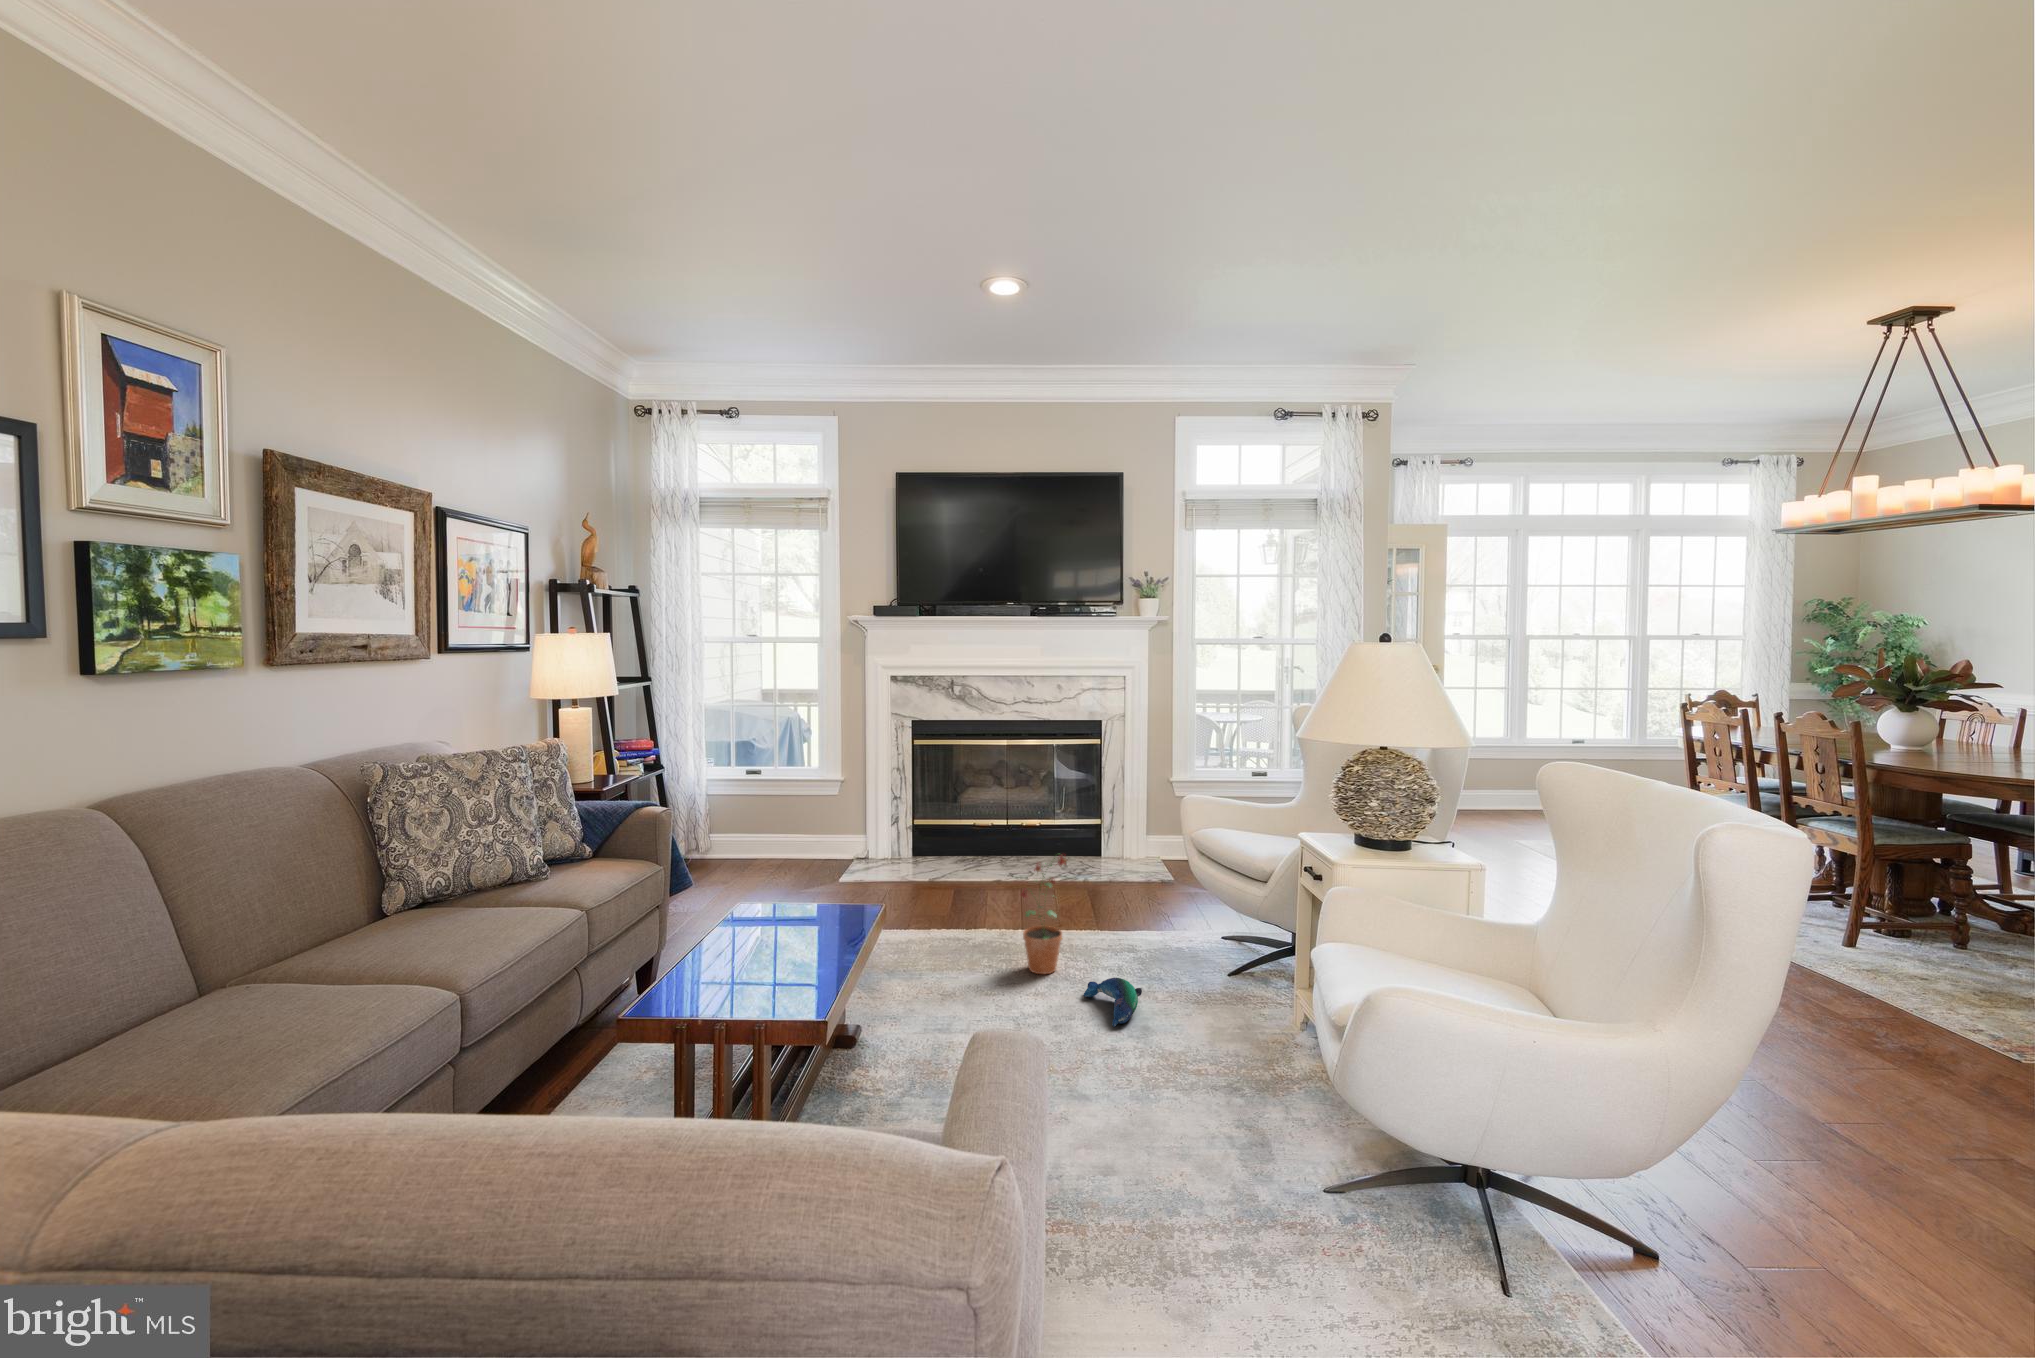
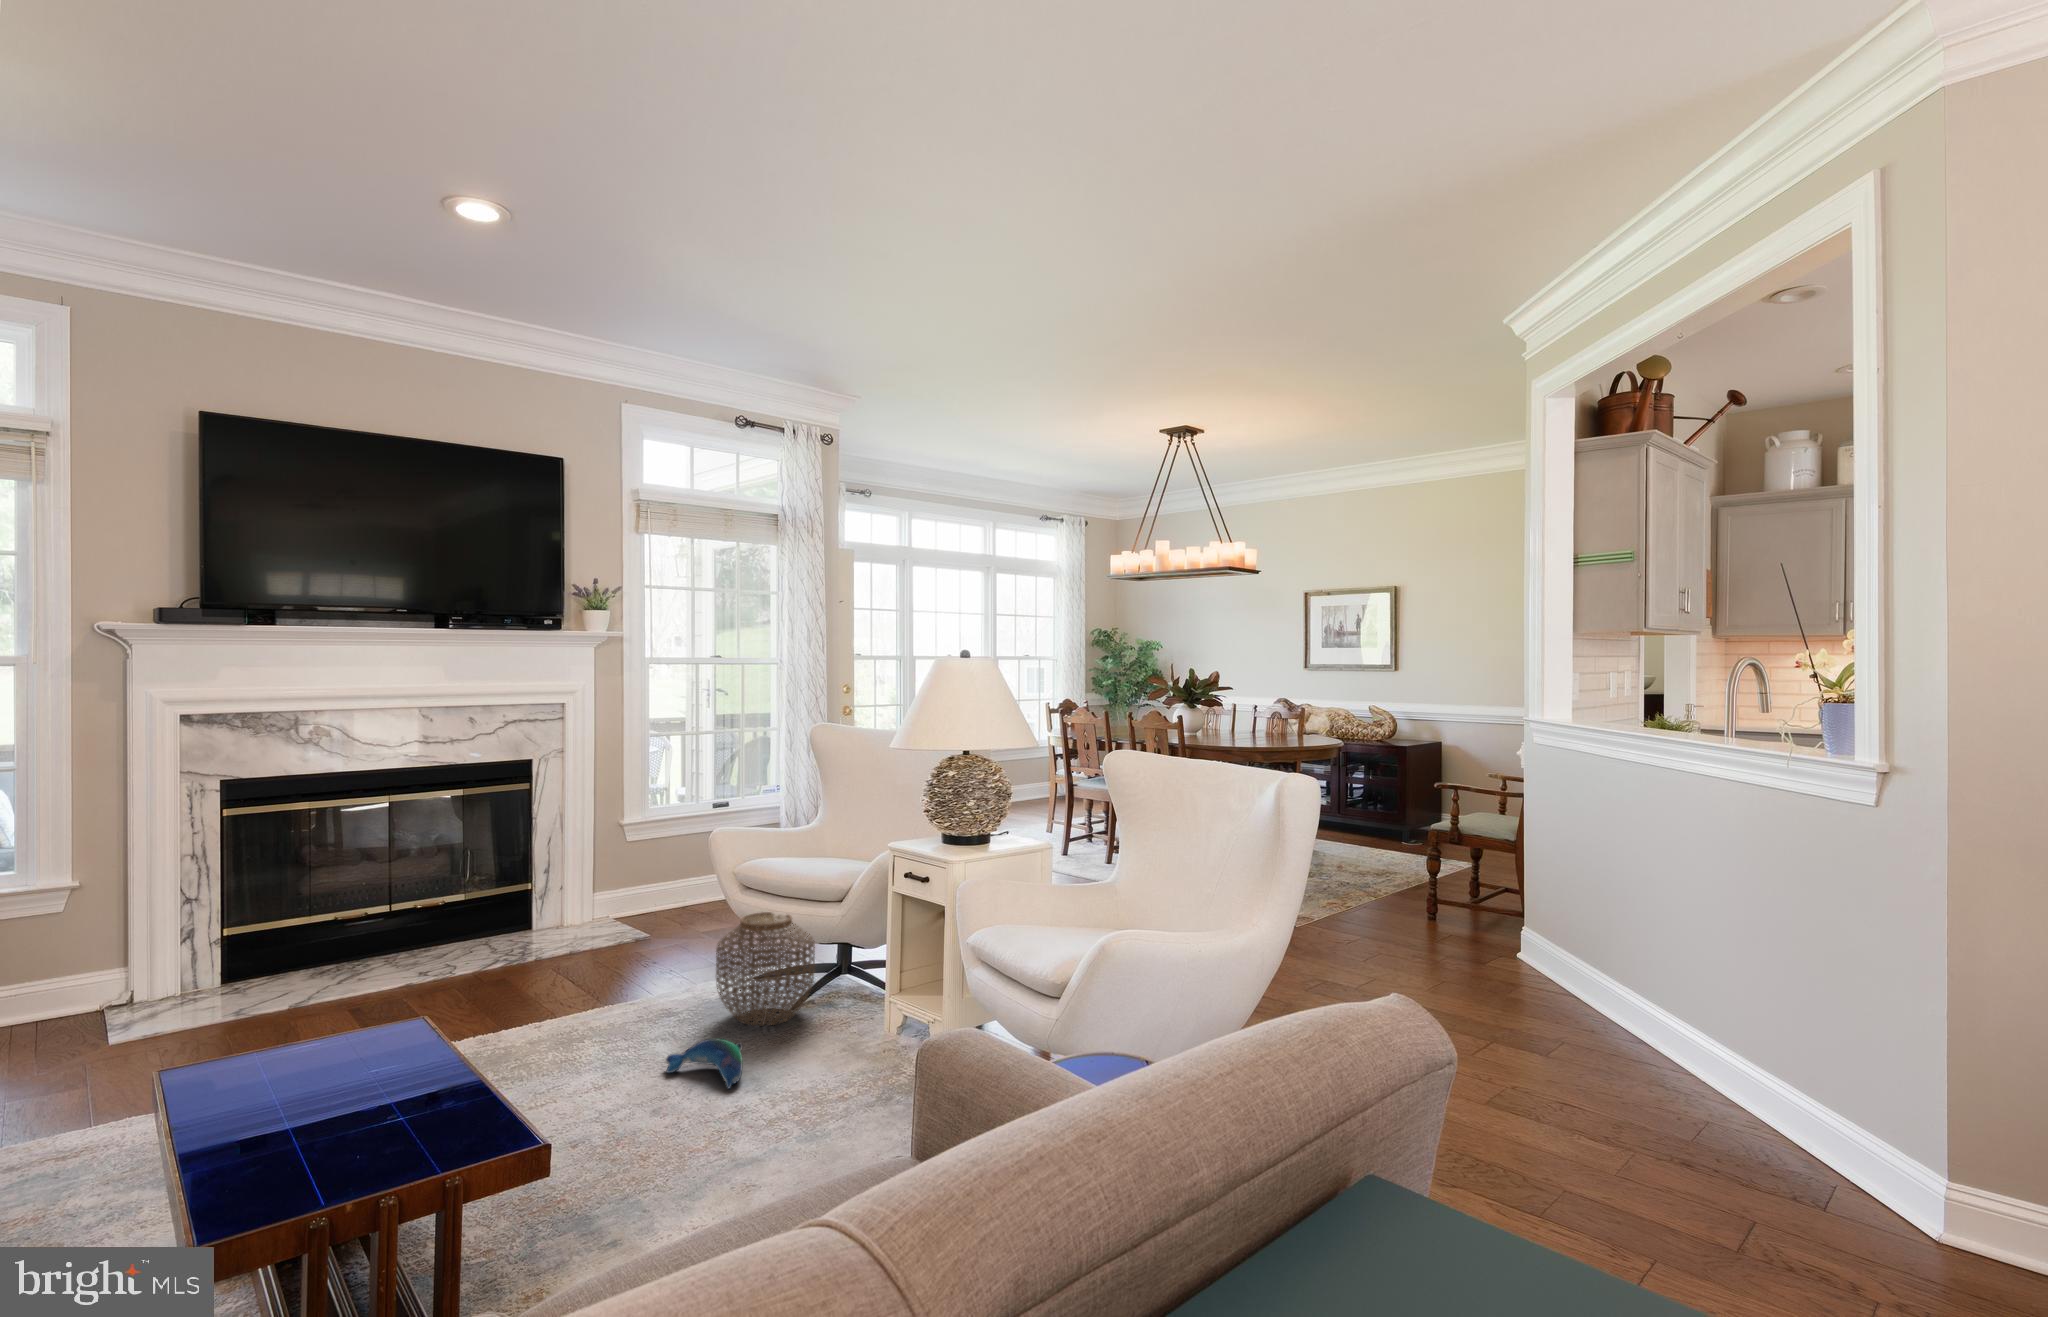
potted plant: present [1021,855,1066,974] -> none [554,913,617,1070]
woven basket: none [1156,876,1246,981] -> present [716,912,815,1026]

